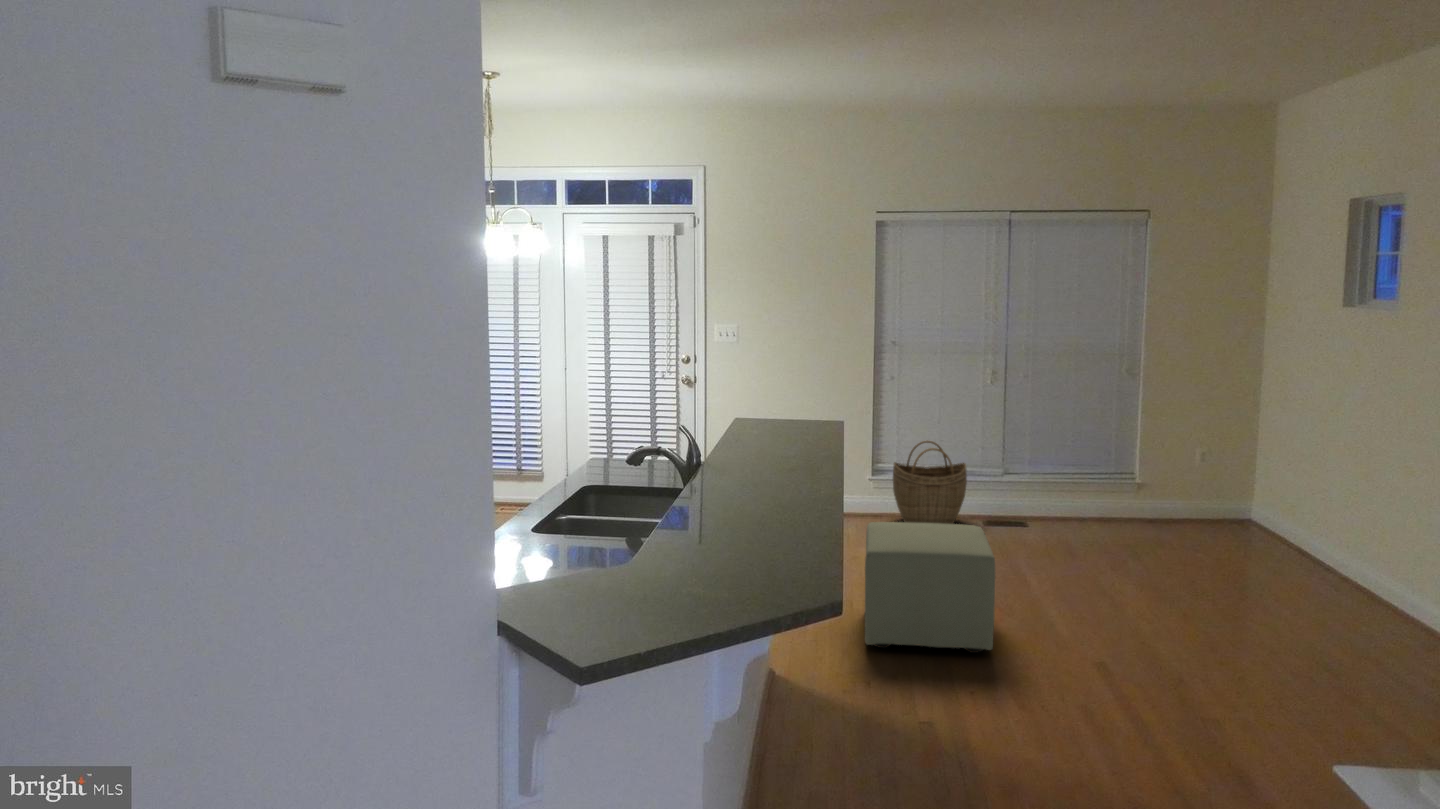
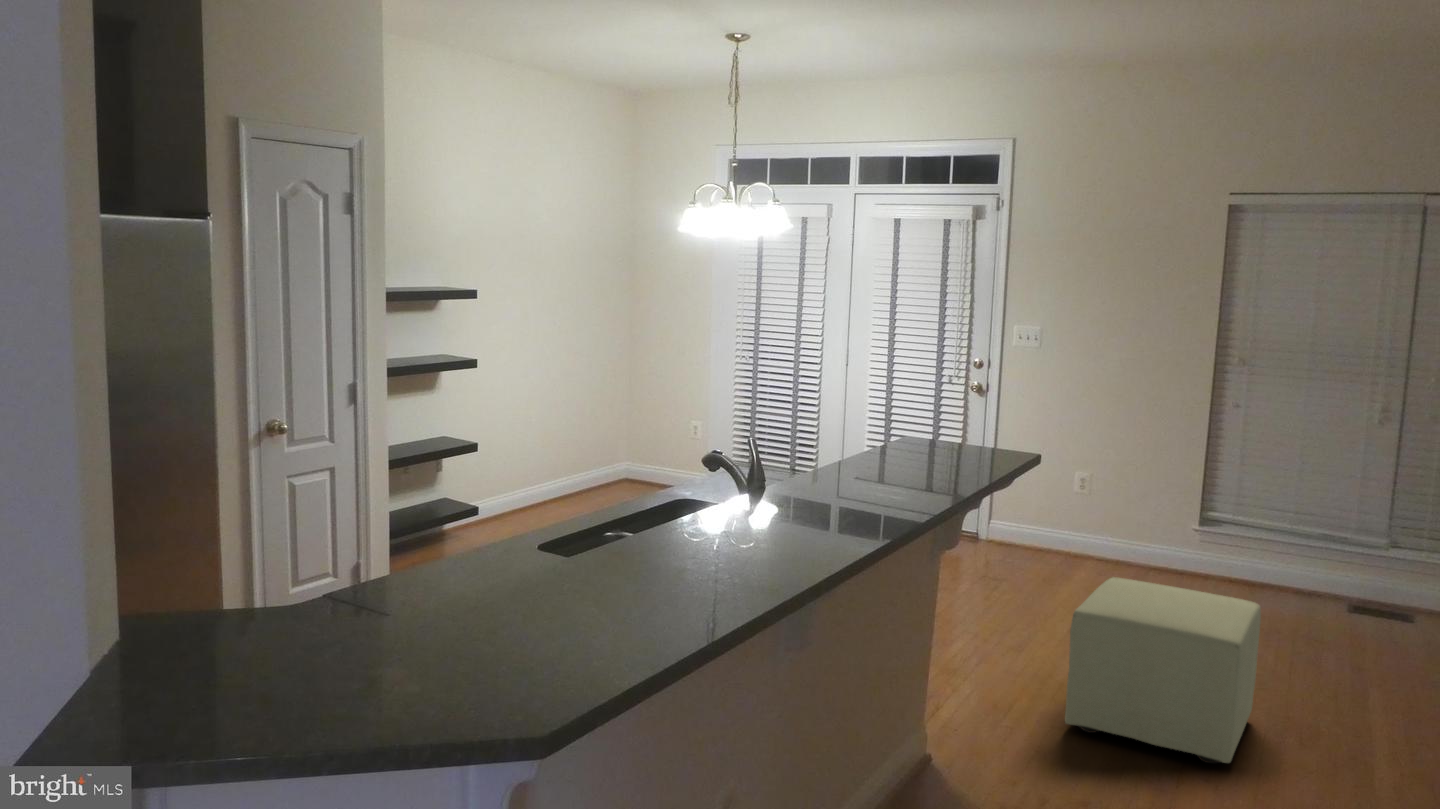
woven basket: present [893,441,967,524] -> none [1221,489,1327,604]

